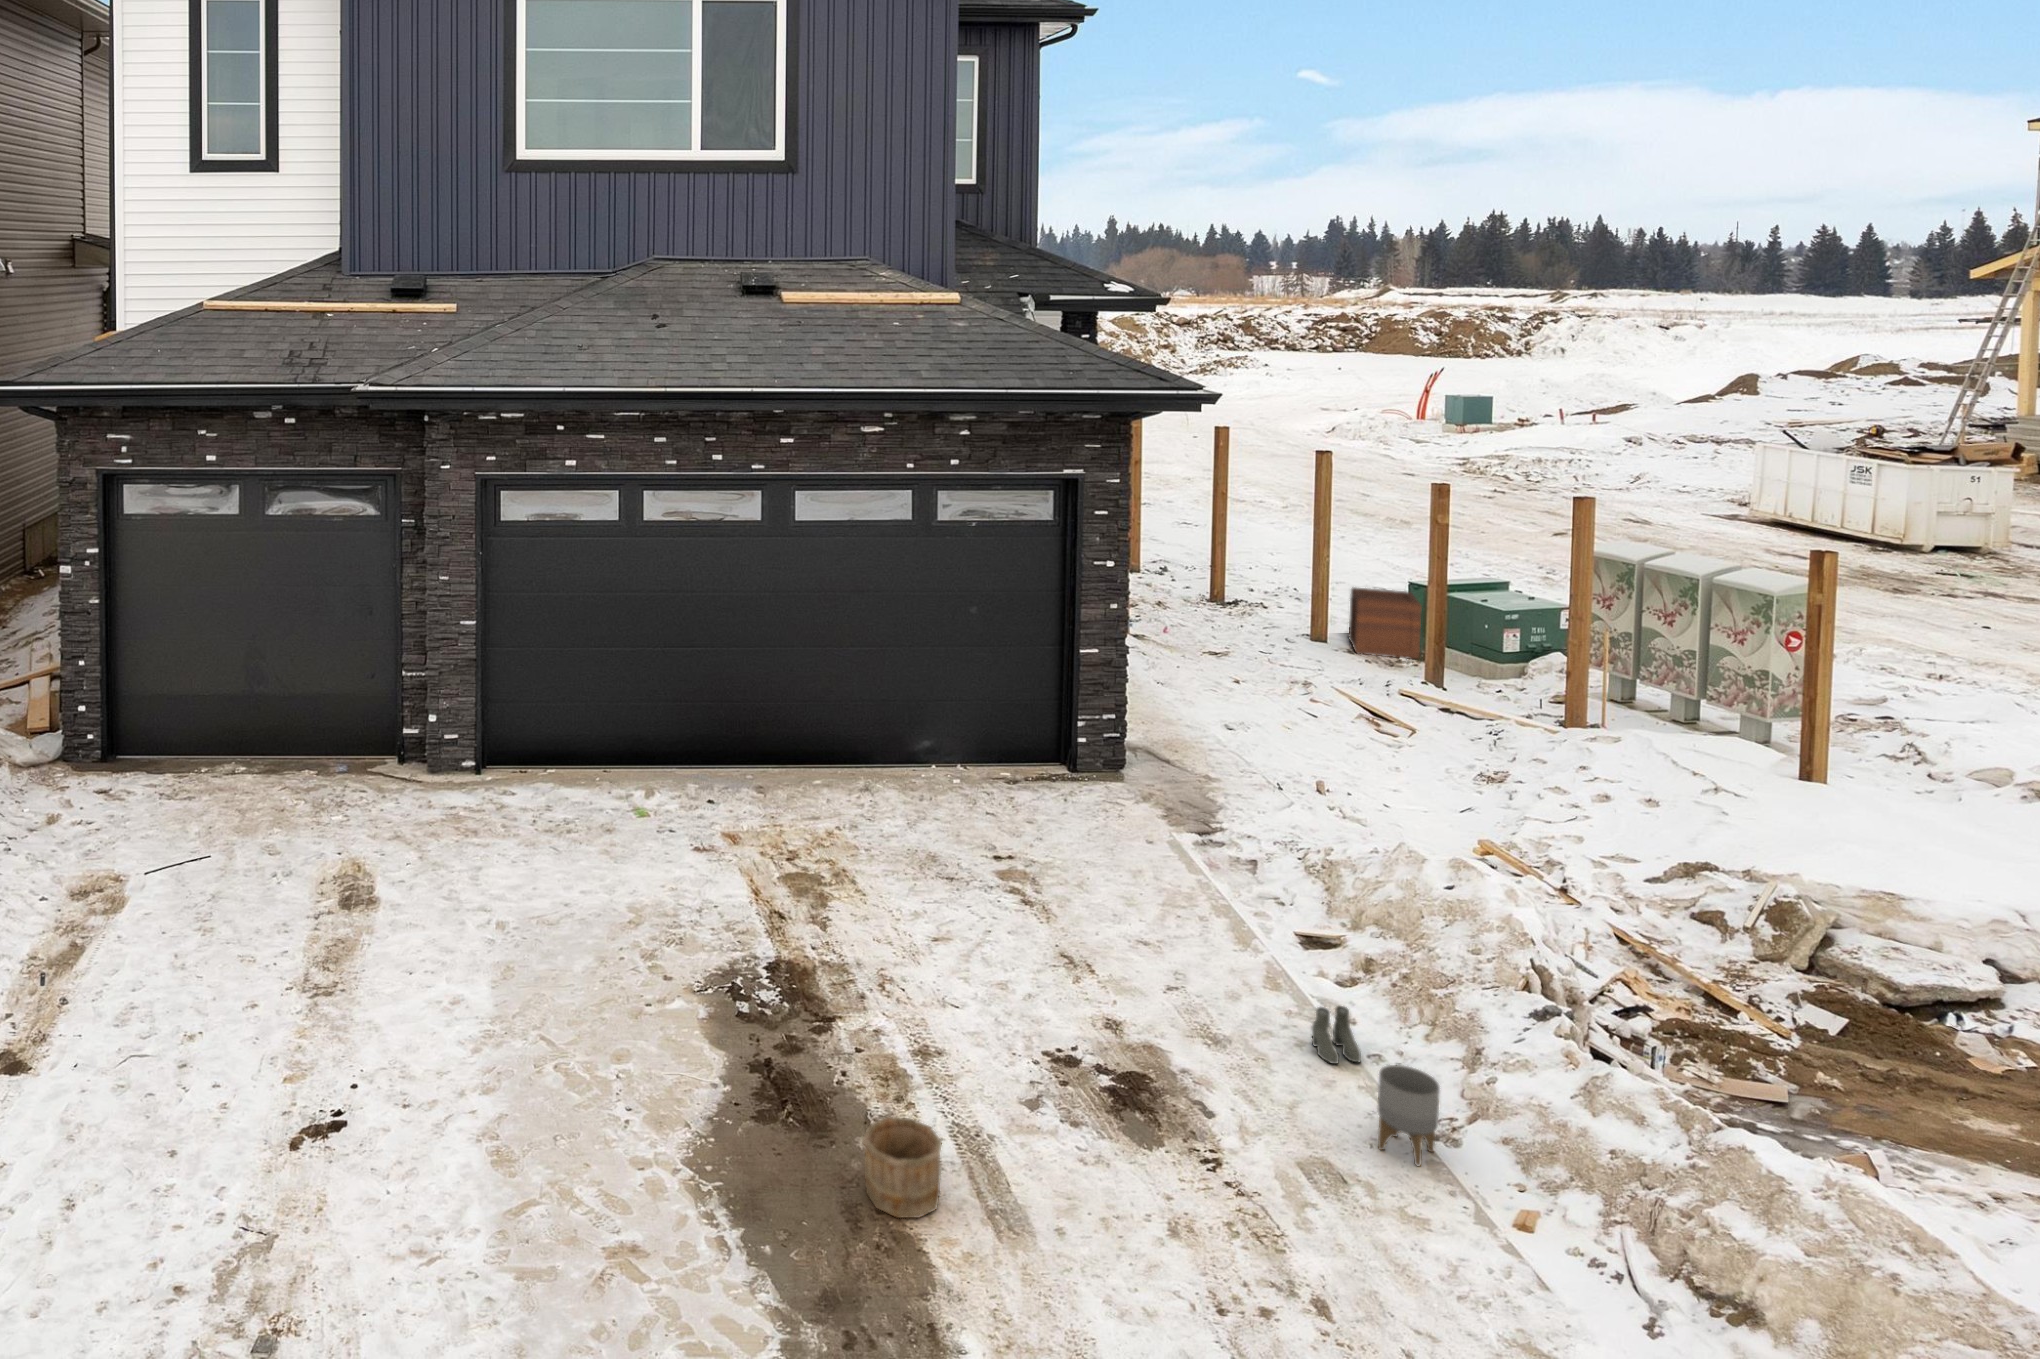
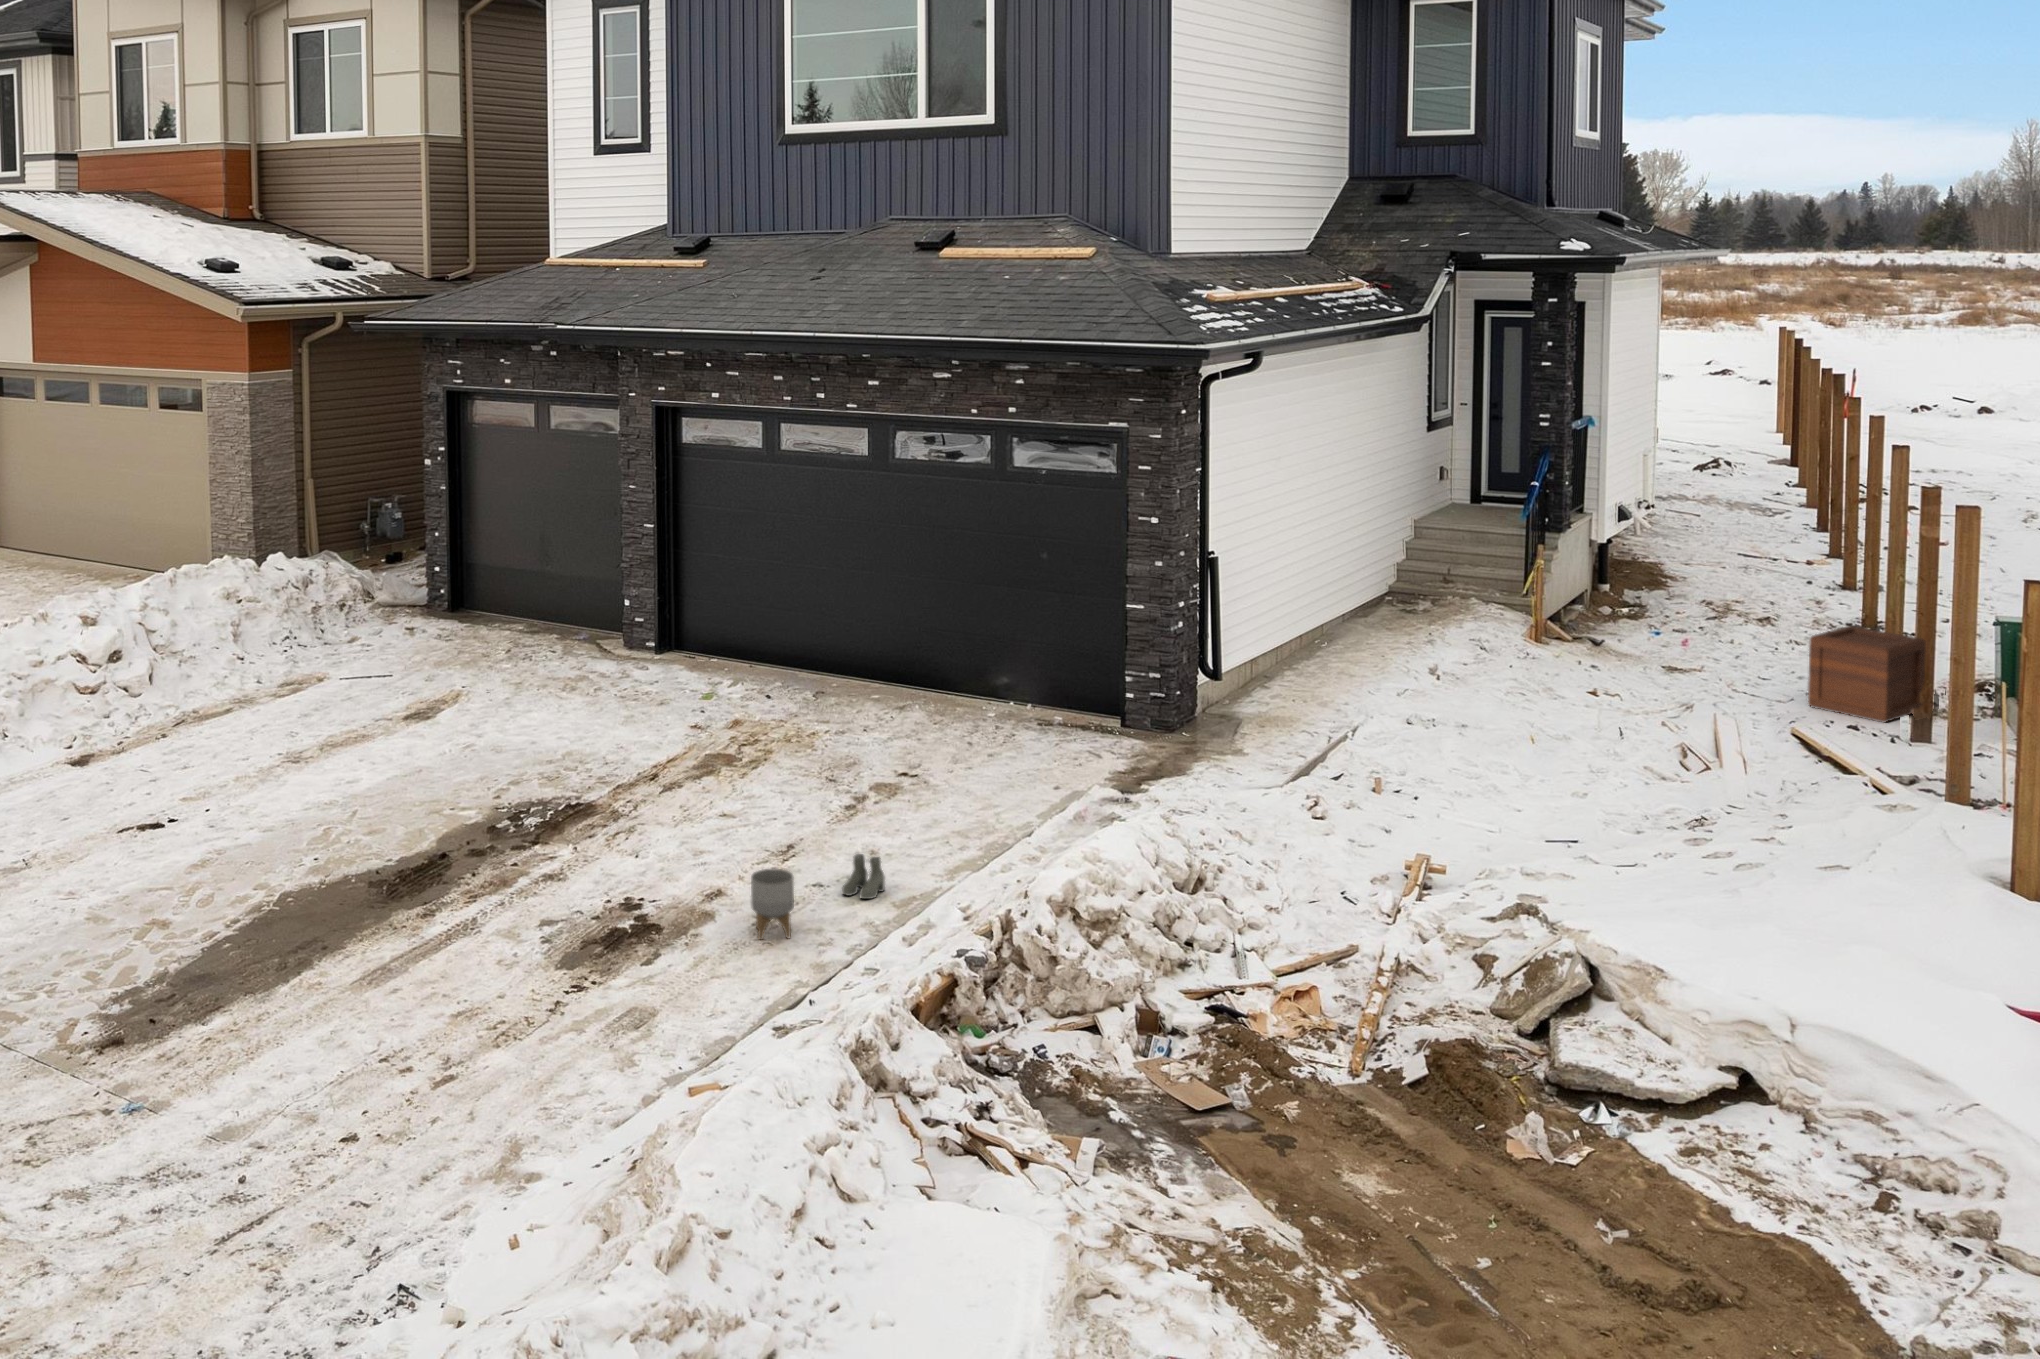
wooden bucket: present [862,1118,942,1218] -> none [412,820,466,875]

